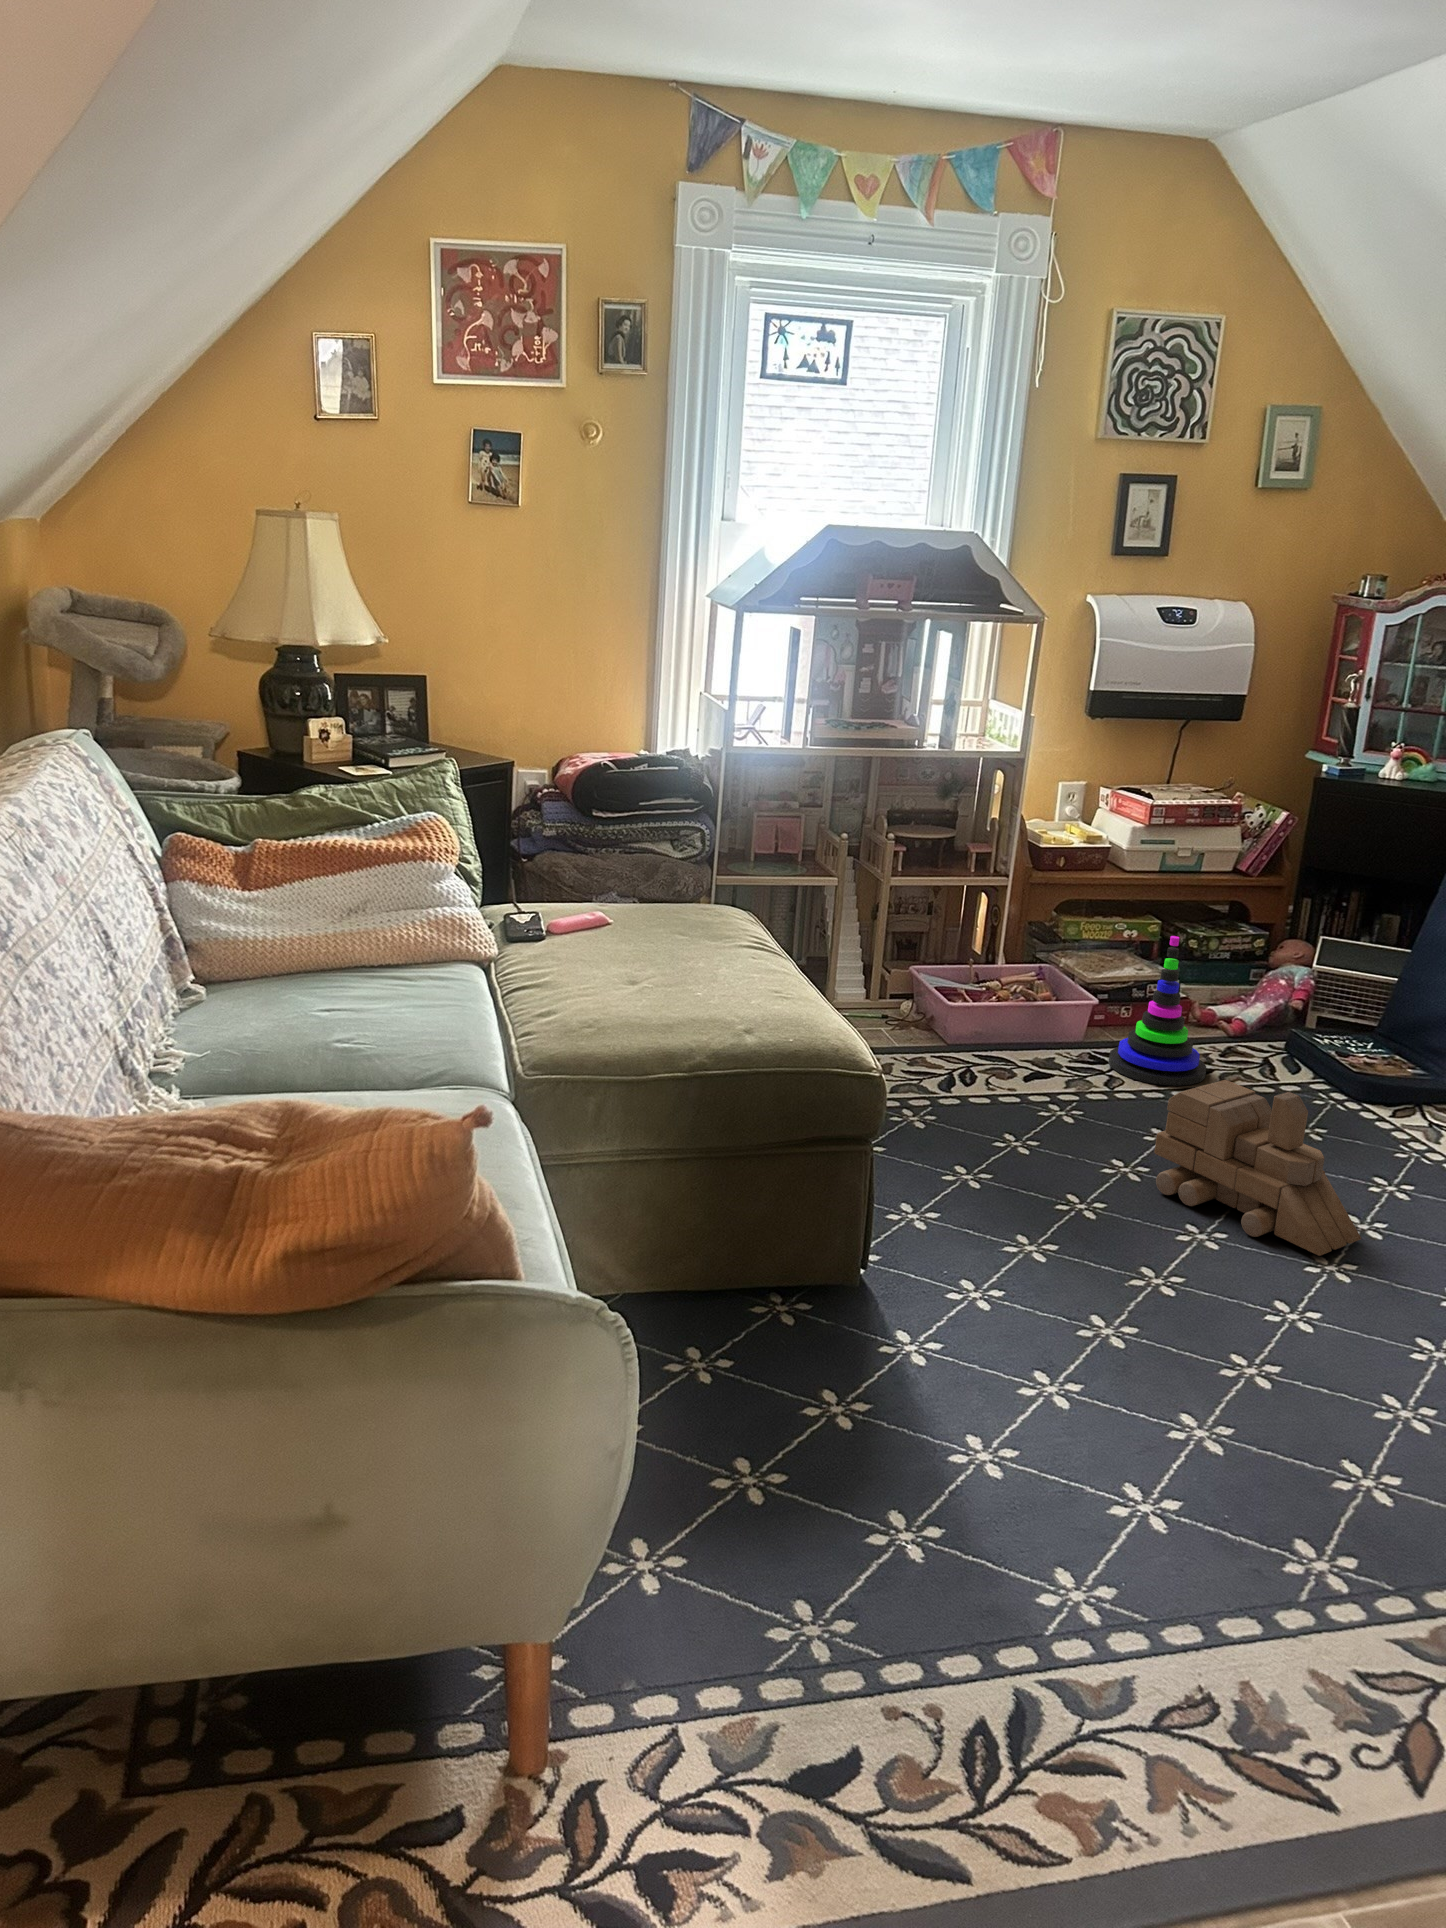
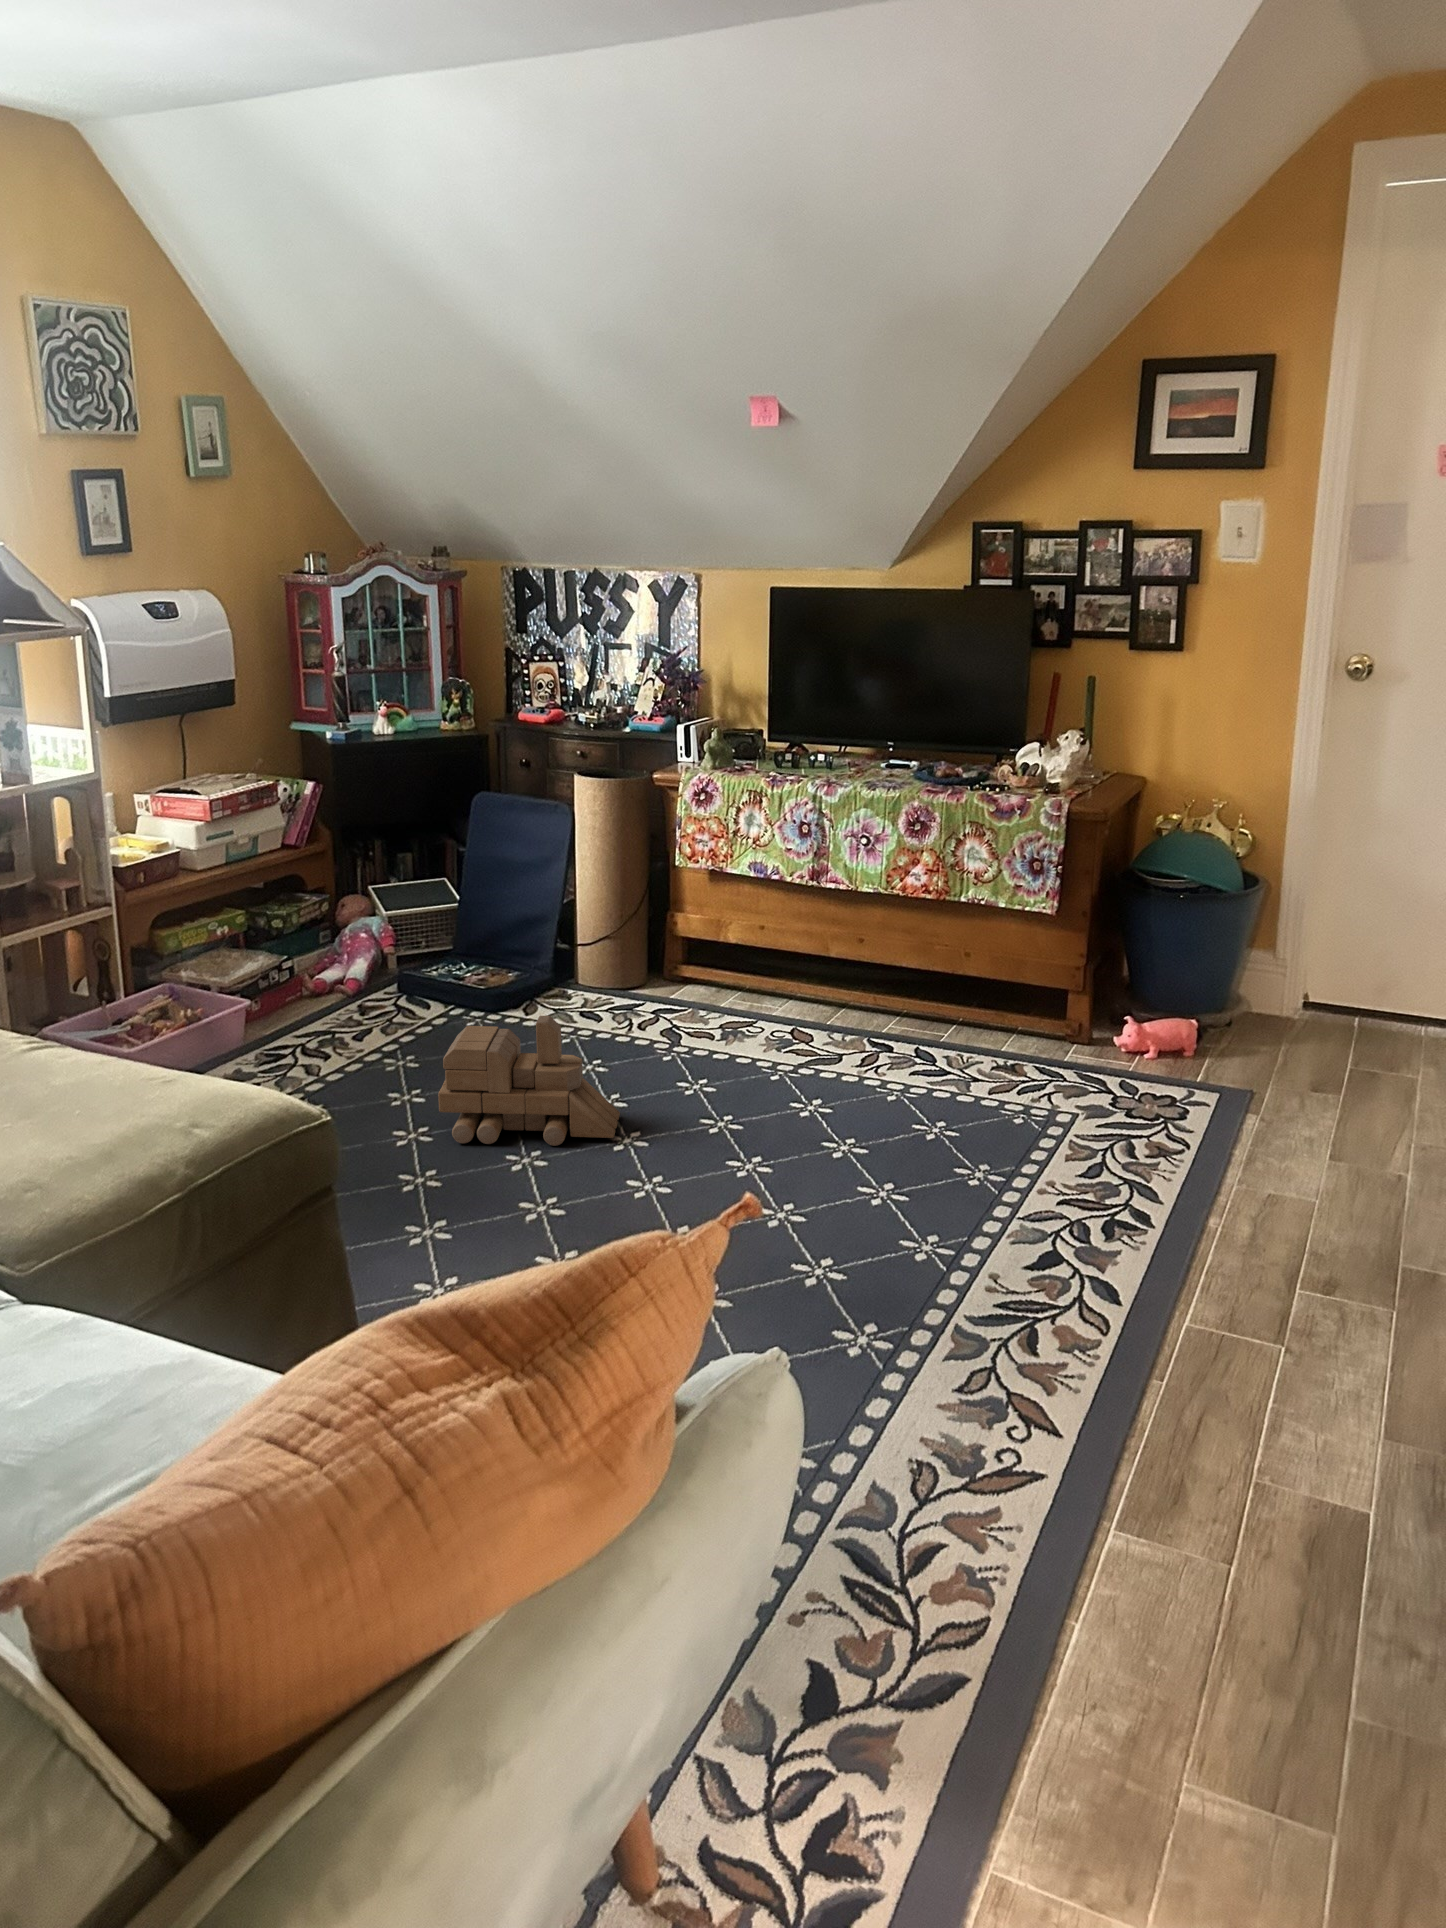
stacking toy: present [1109,936,1206,1086] -> none [279,917,371,1061]

